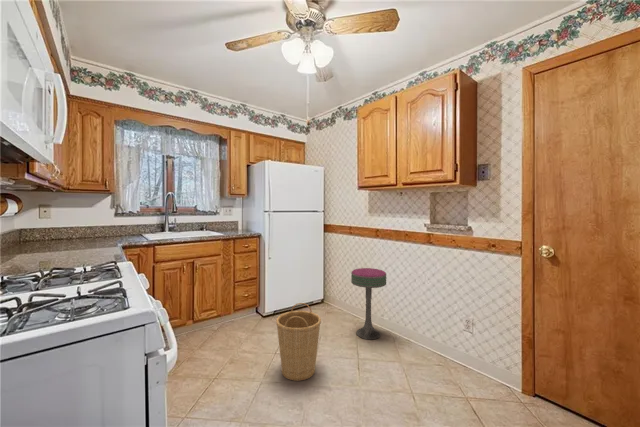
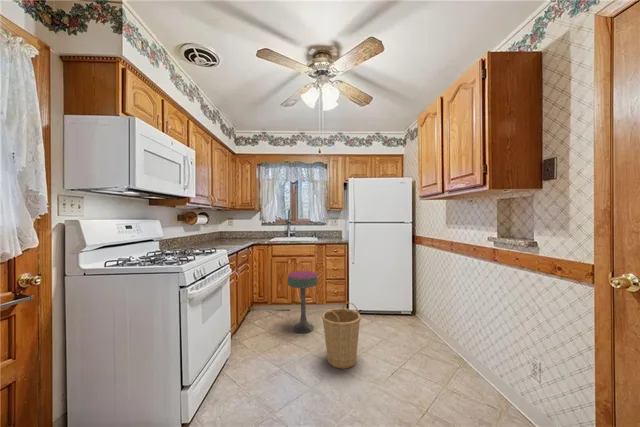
bar stool: present [351,268,386,339] -> present [288,271,318,333]

